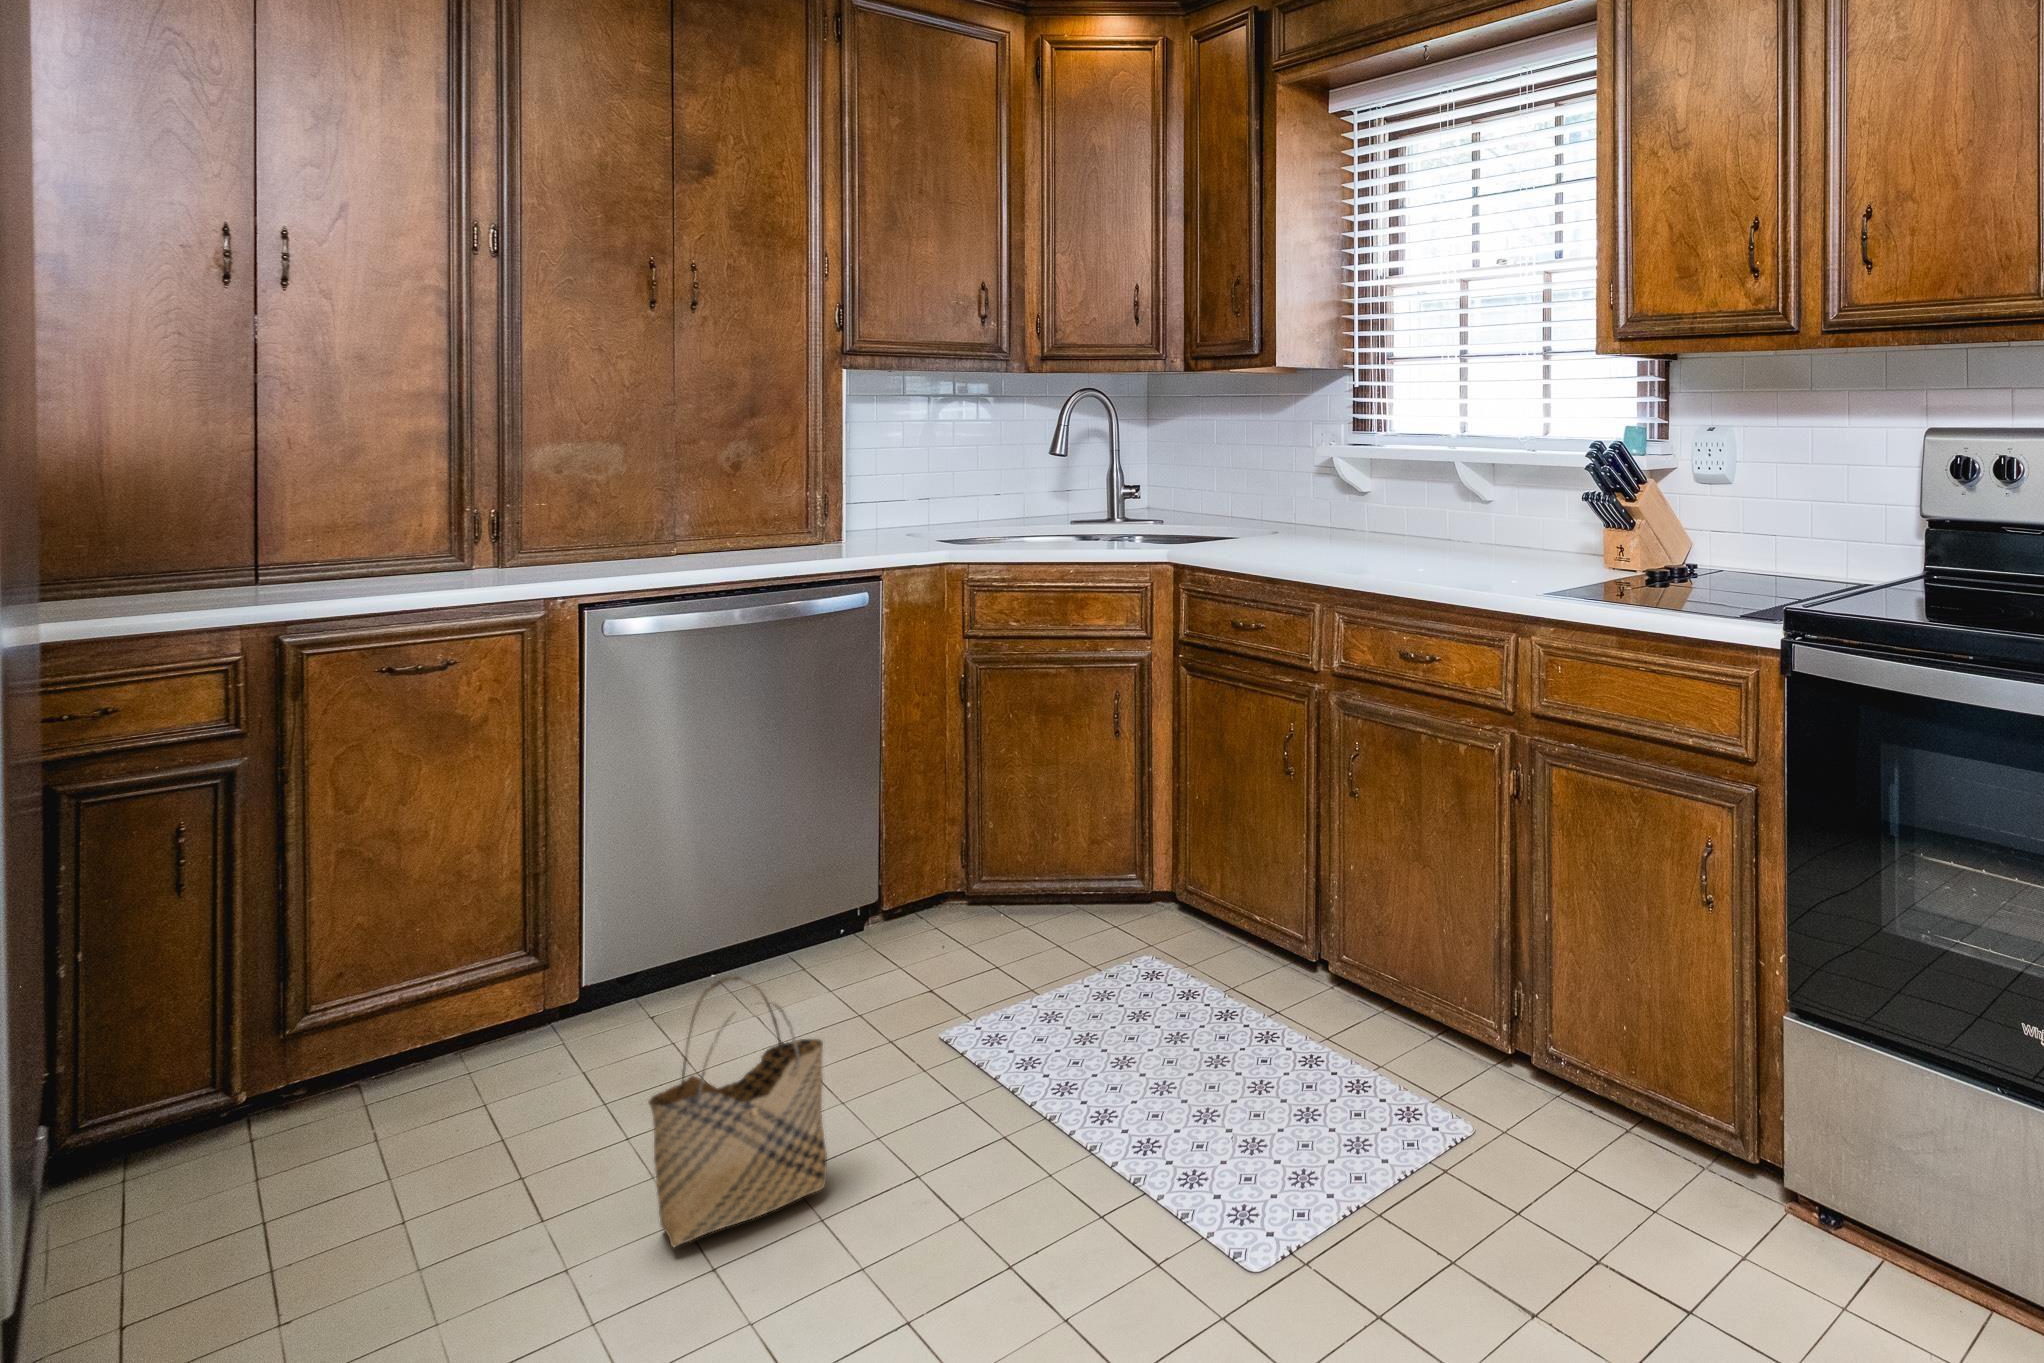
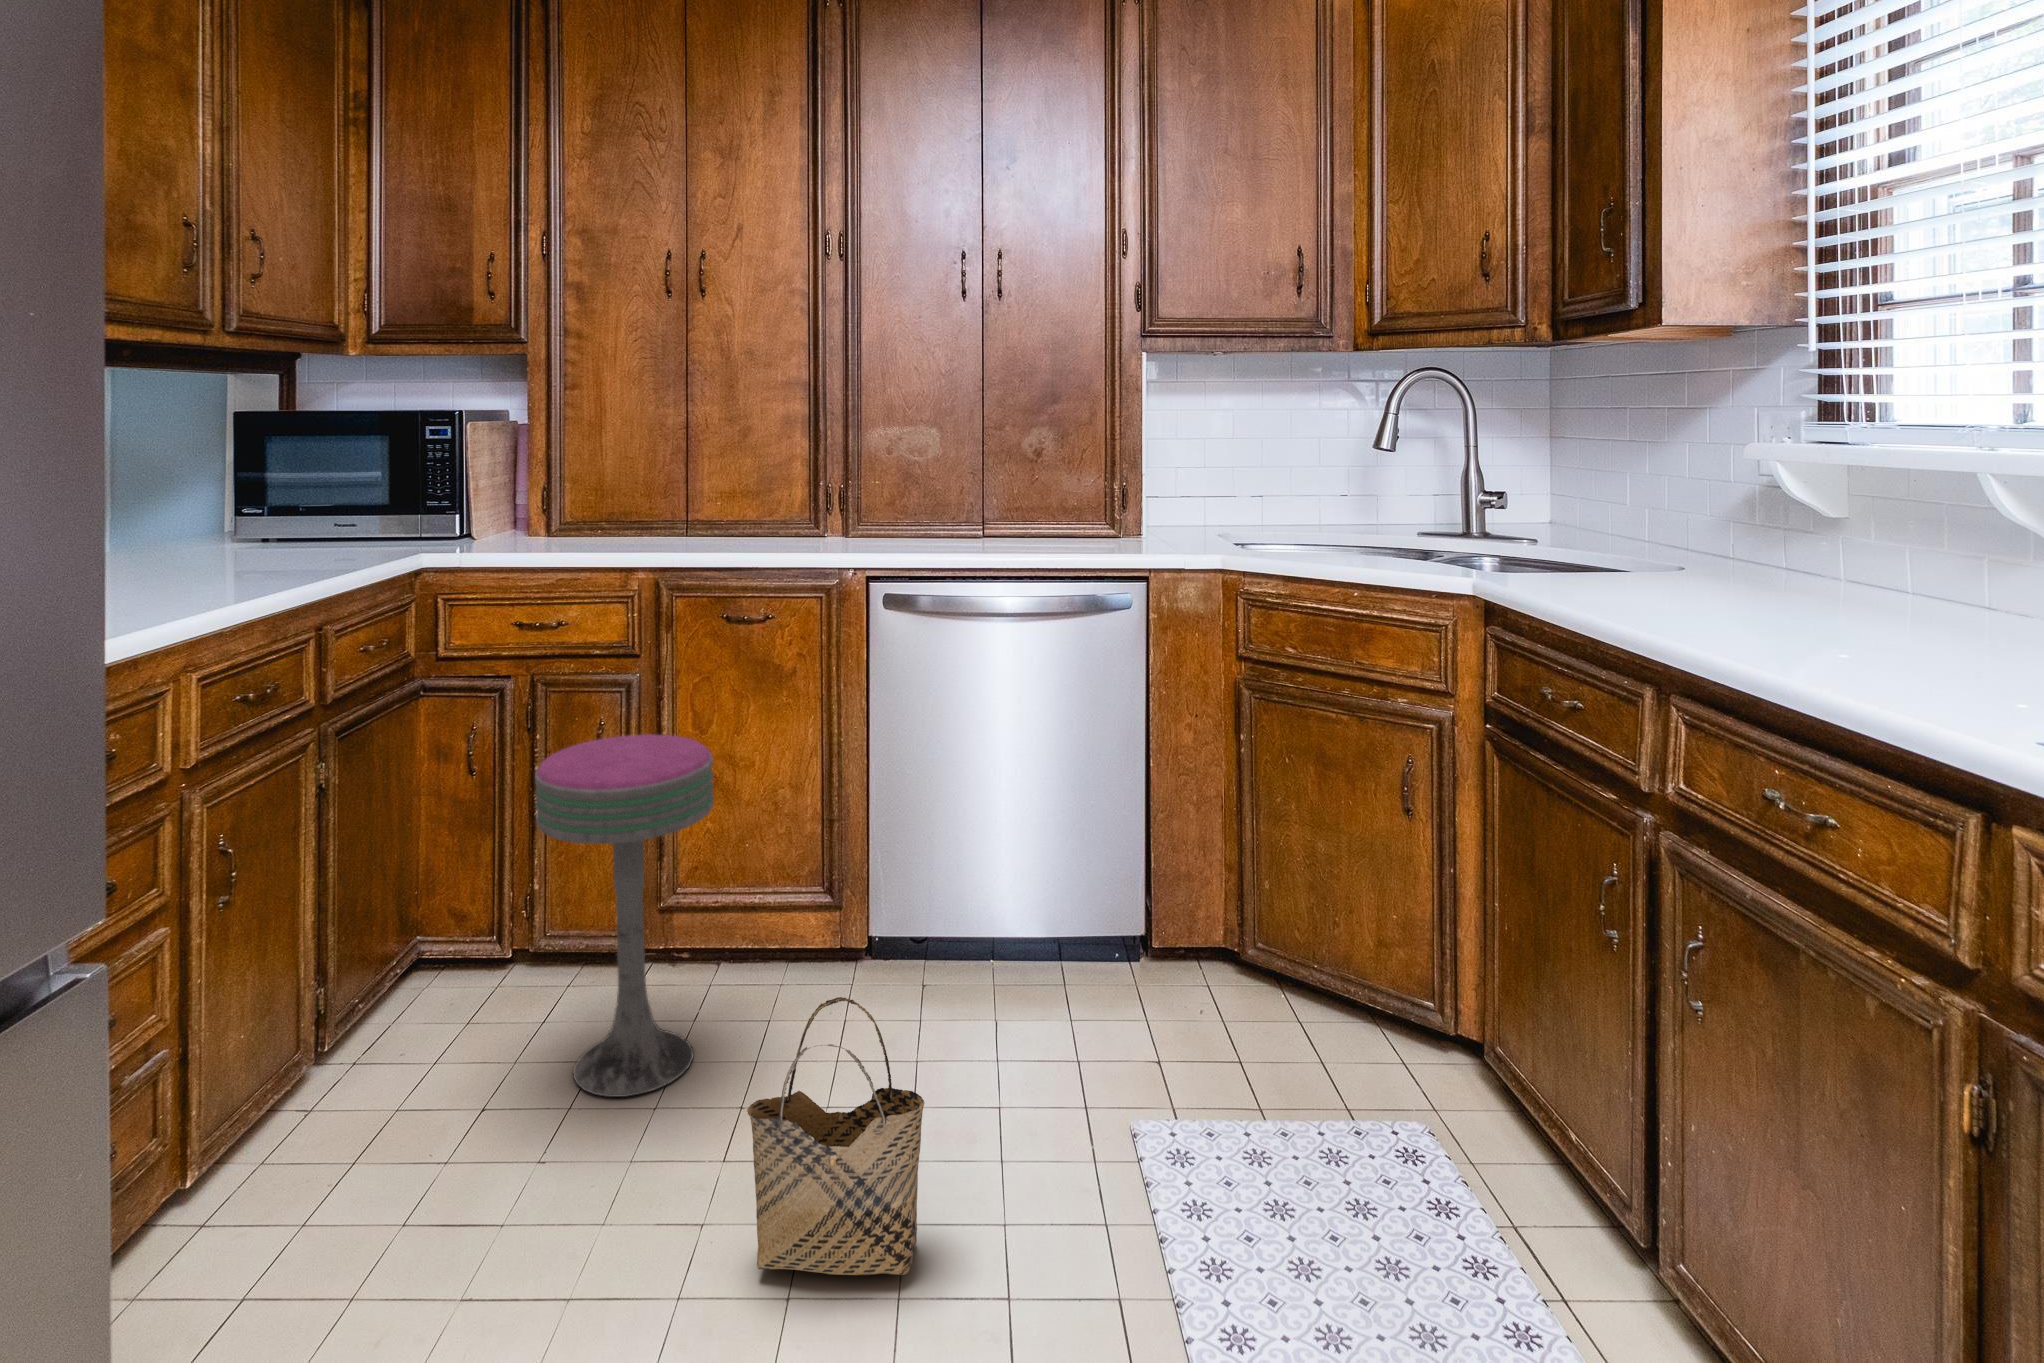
bar stool: none [188,801,454,1238] -> present [535,734,714,1097]

